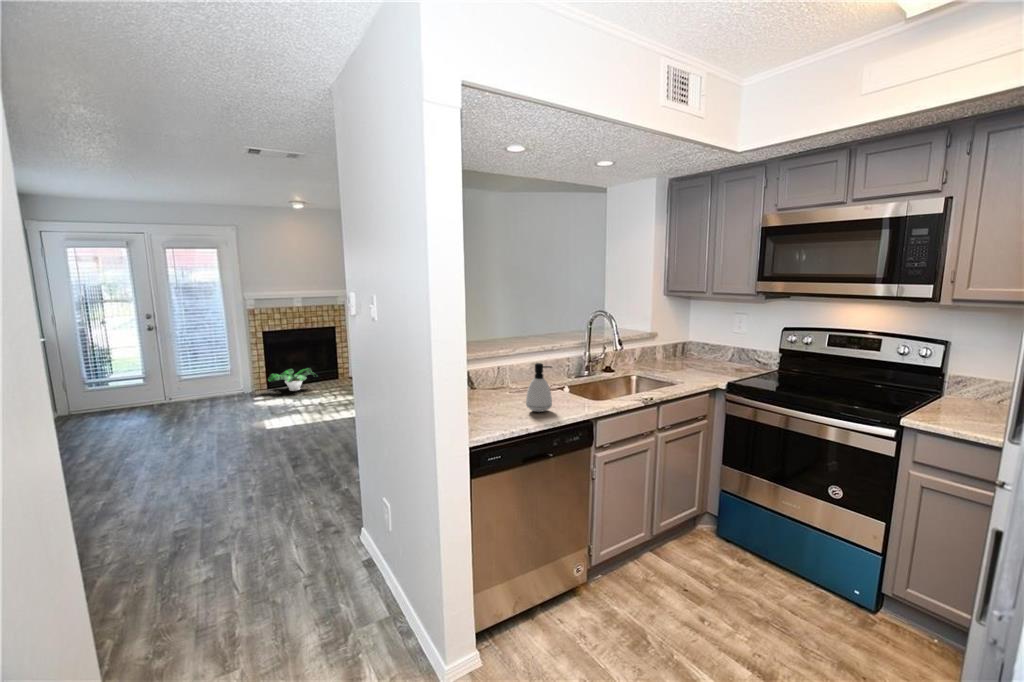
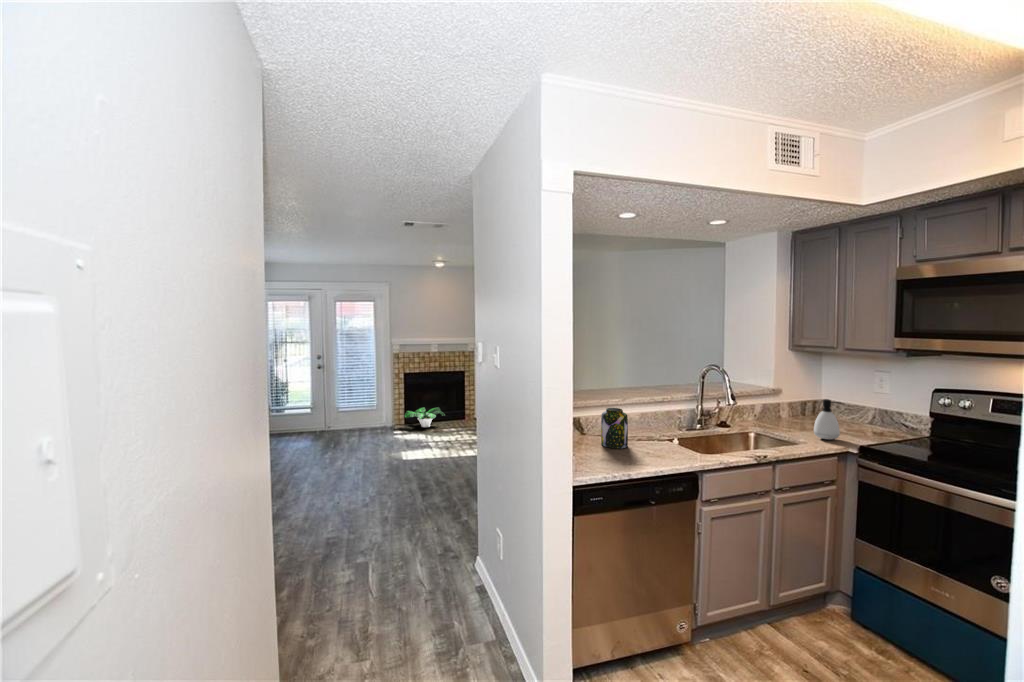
jar: none [496,359,523,402] -> present [601,408,628,448]
soap dispenser: present [526,363,552,412] -> present [814,399,840,440]

